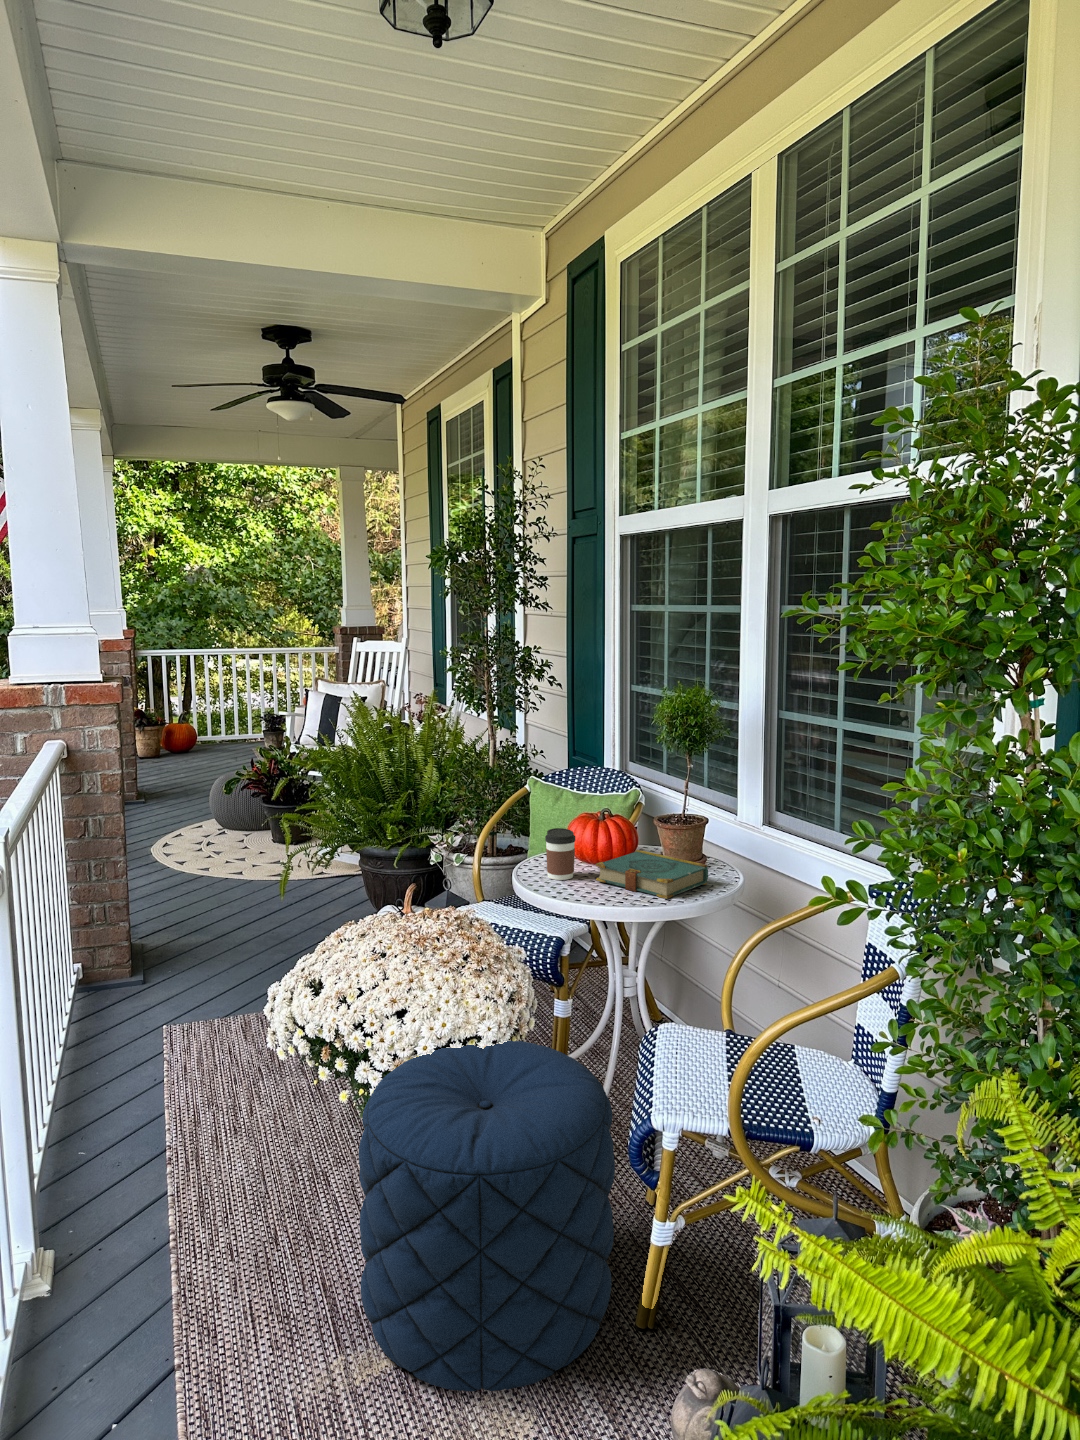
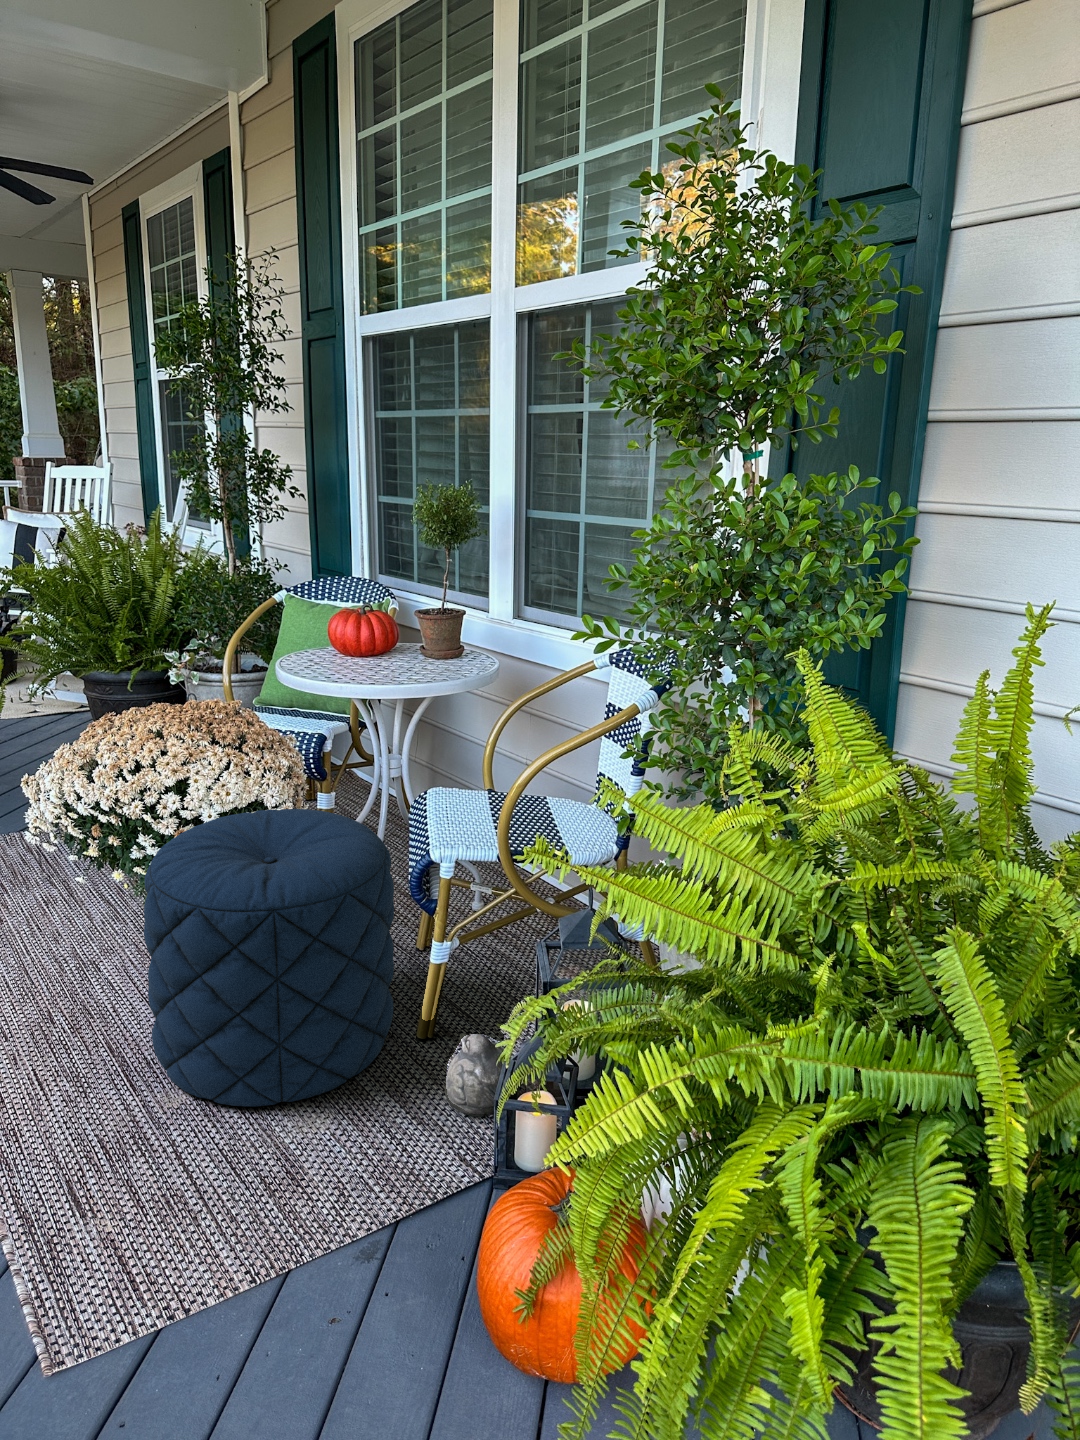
coffee cup: present [545,828,575,880] -> none [306,619,337,669]
book: present [596,850,708,899] -> none [358,641,466,679]

